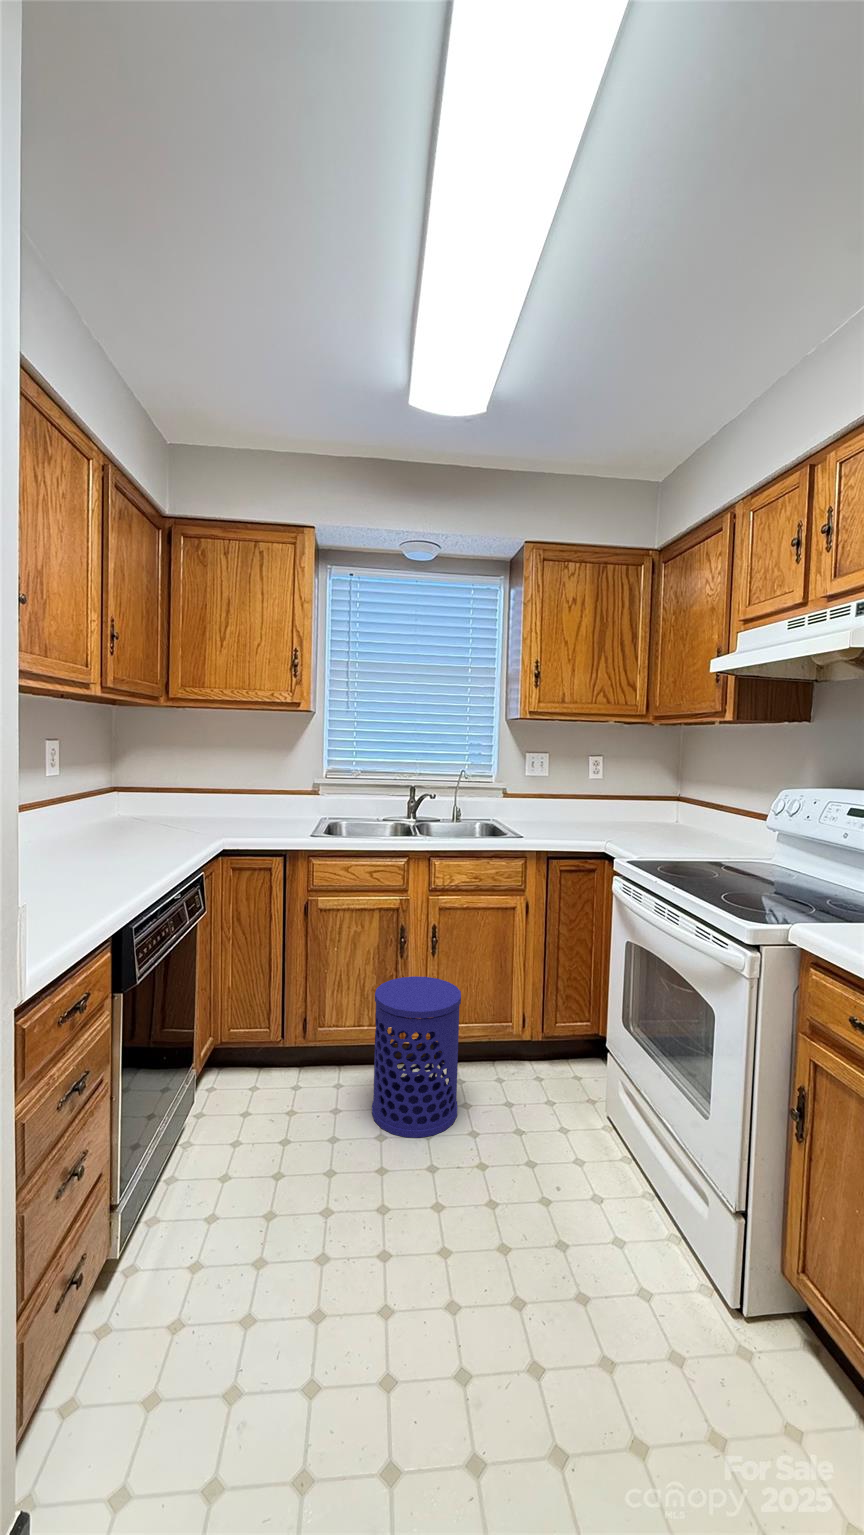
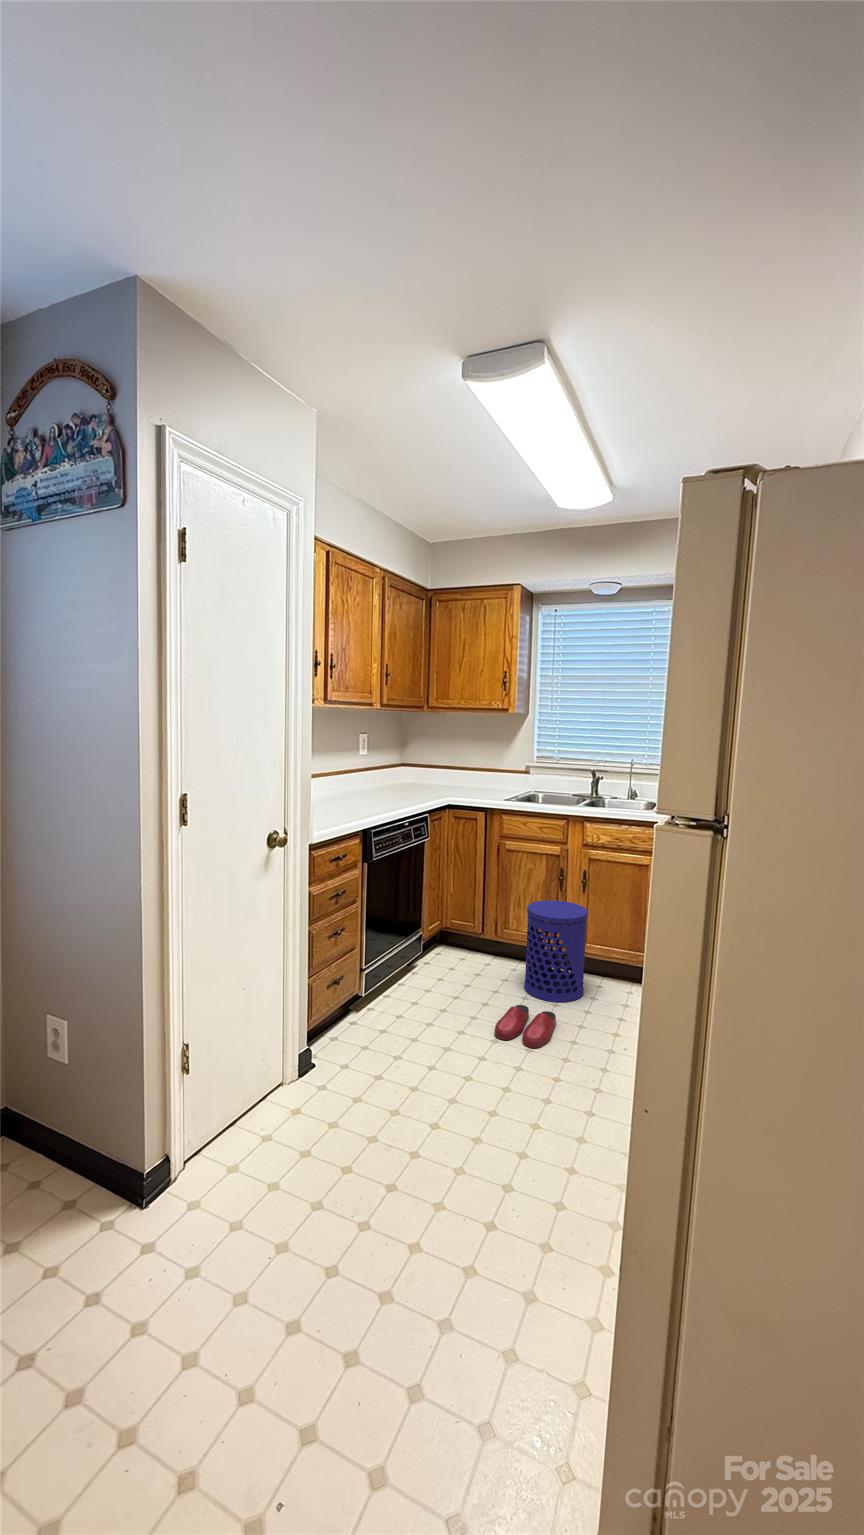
slippers: none [379,1163,469,1252] -> present [495,1005,556,1048]

